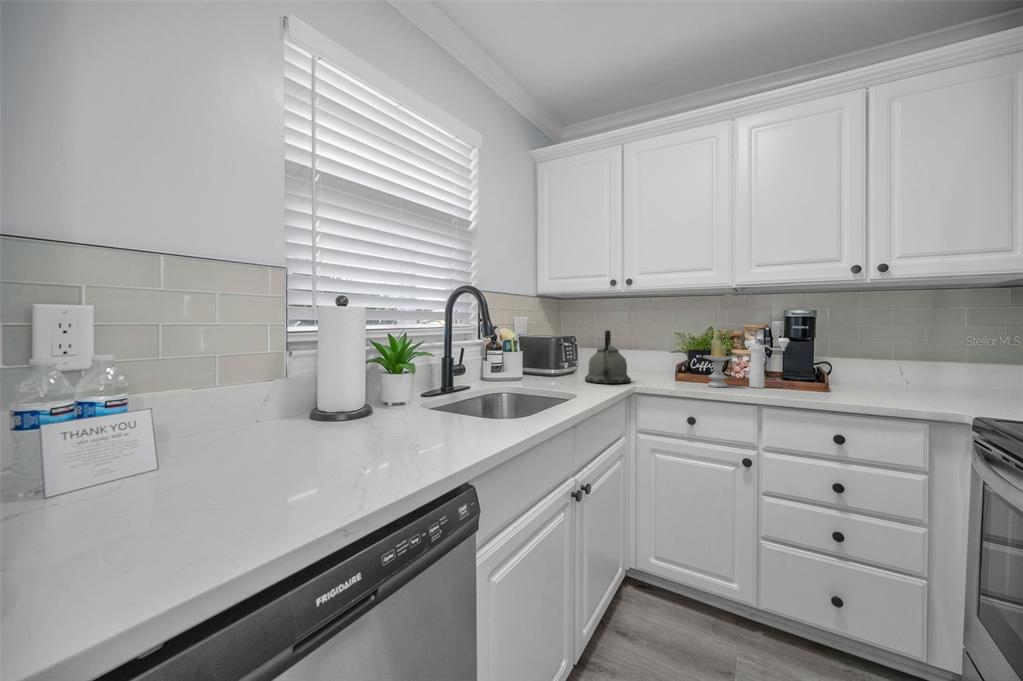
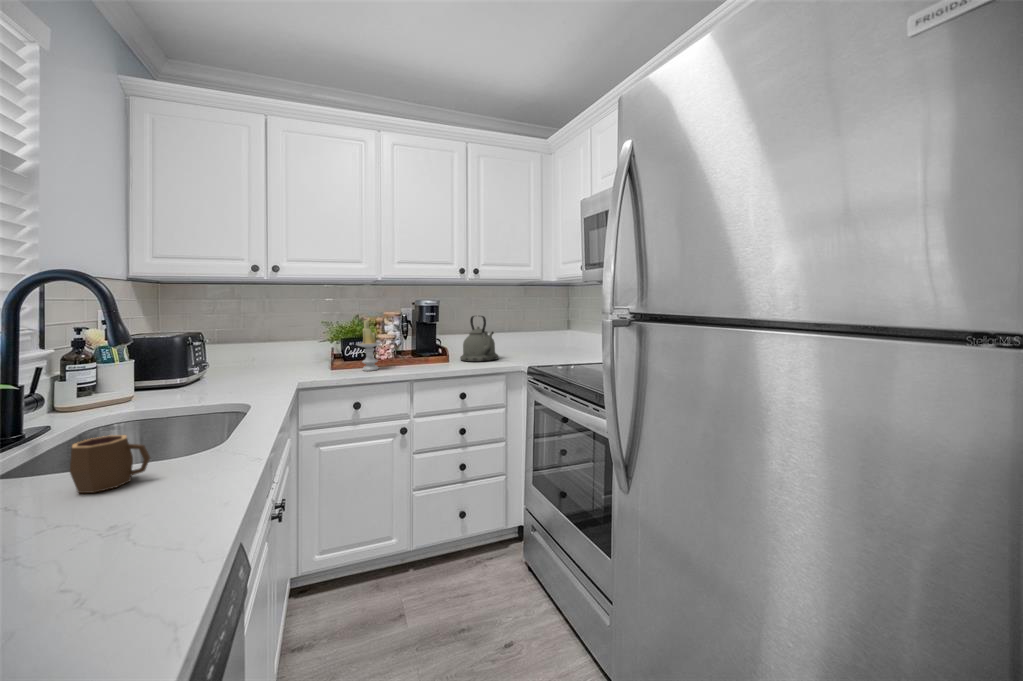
kettle: present [585,330,631,384] -> present [460,316,498,362]
pepper mill: present [749,338,789,388] -> none [394,323,422,367]
mug: none [451,399,497,440] -> present [70,435,150,493]

